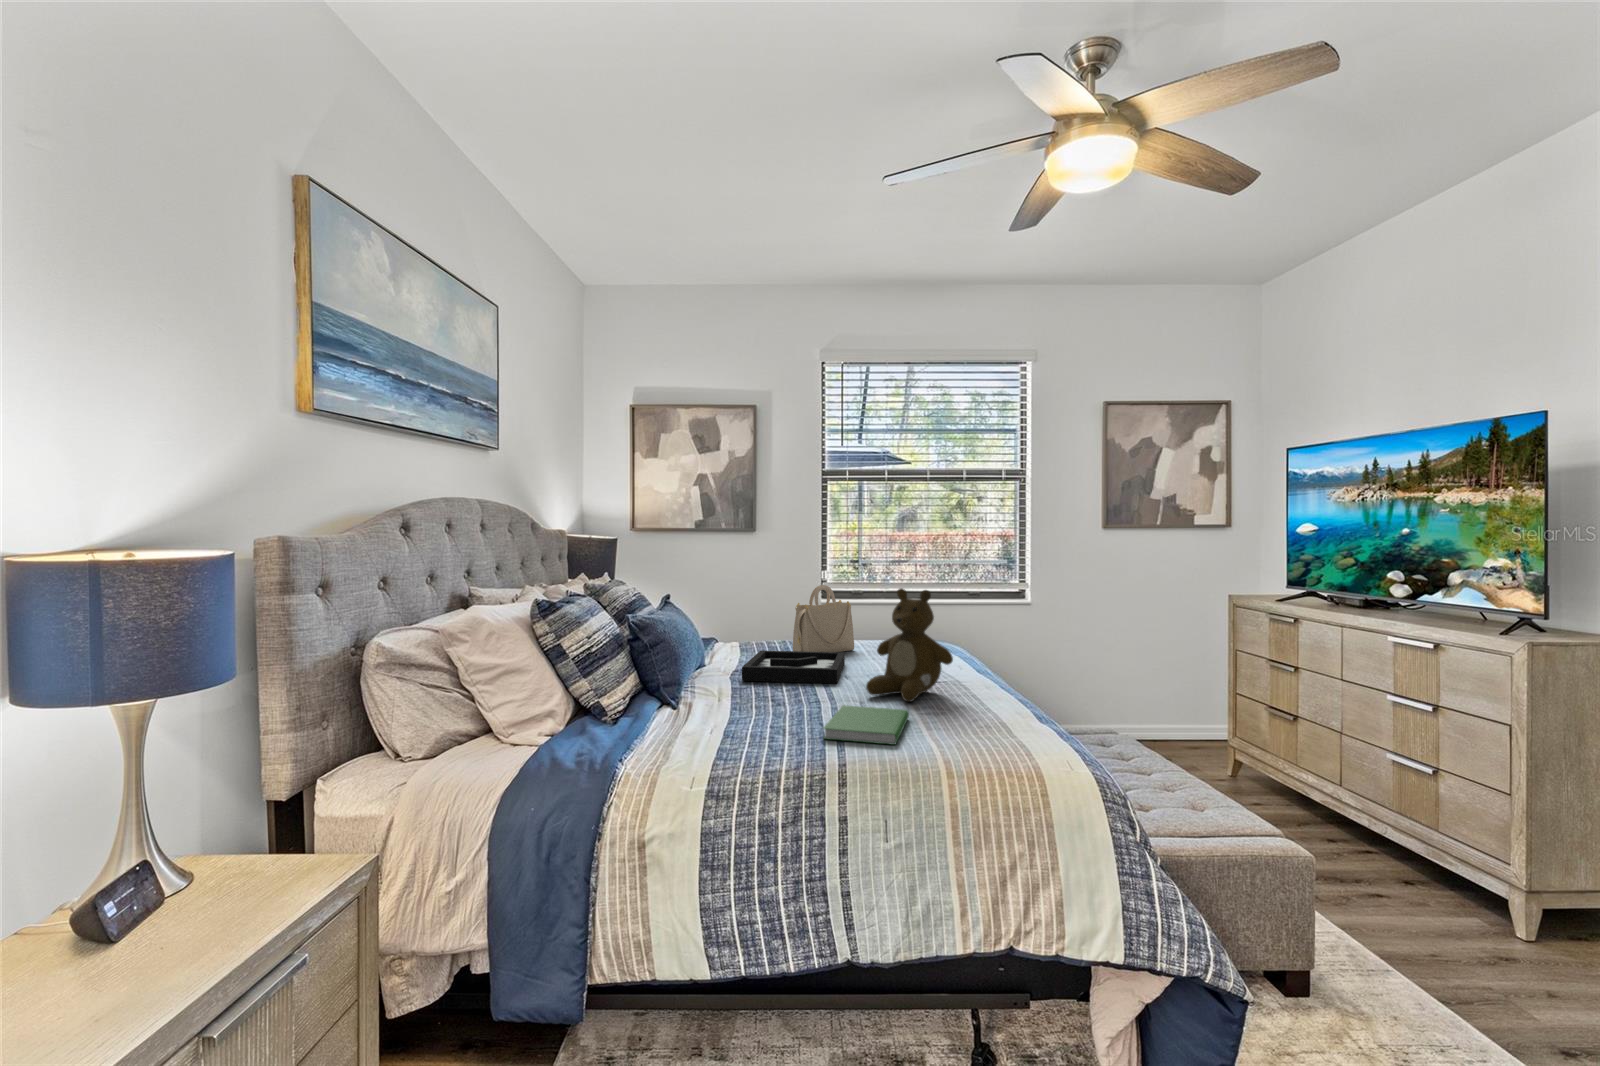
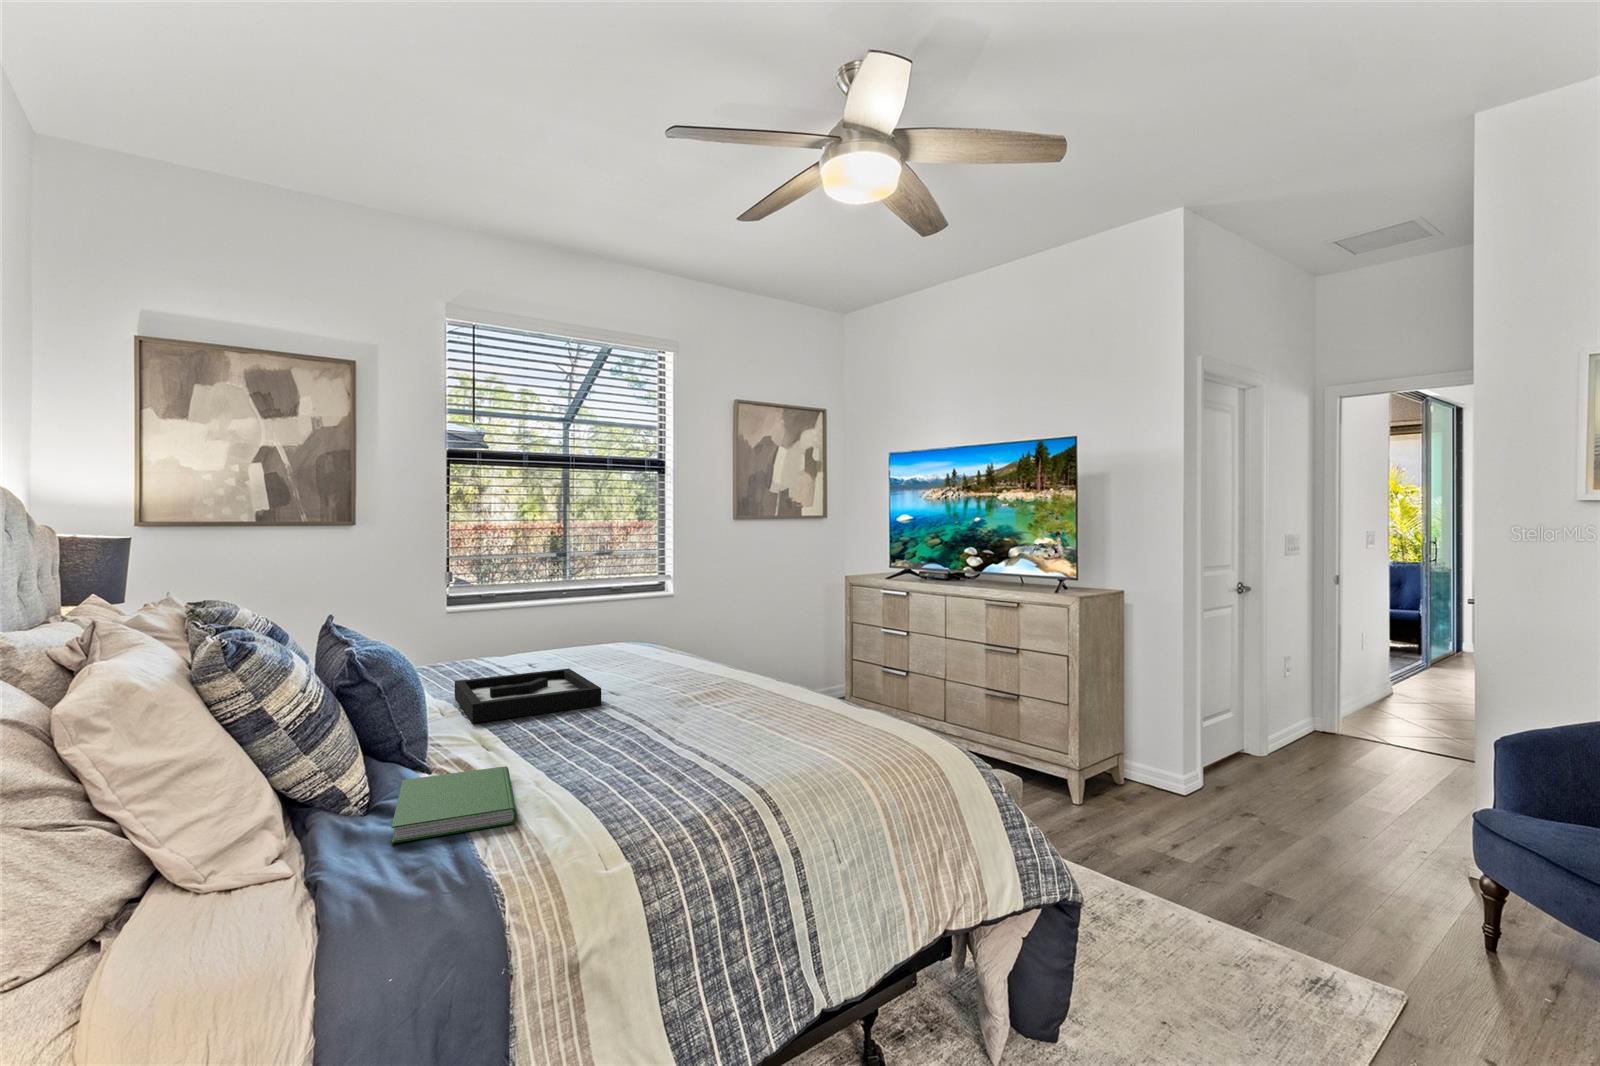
handbag: present [793,585,854,652] -> none [478,589,552,680]
teddy bear: present [866,588,953,702] -> none [651,583,748,710]
hardcover book: present [824,705,909,745] -> present [392,766,517,843]

